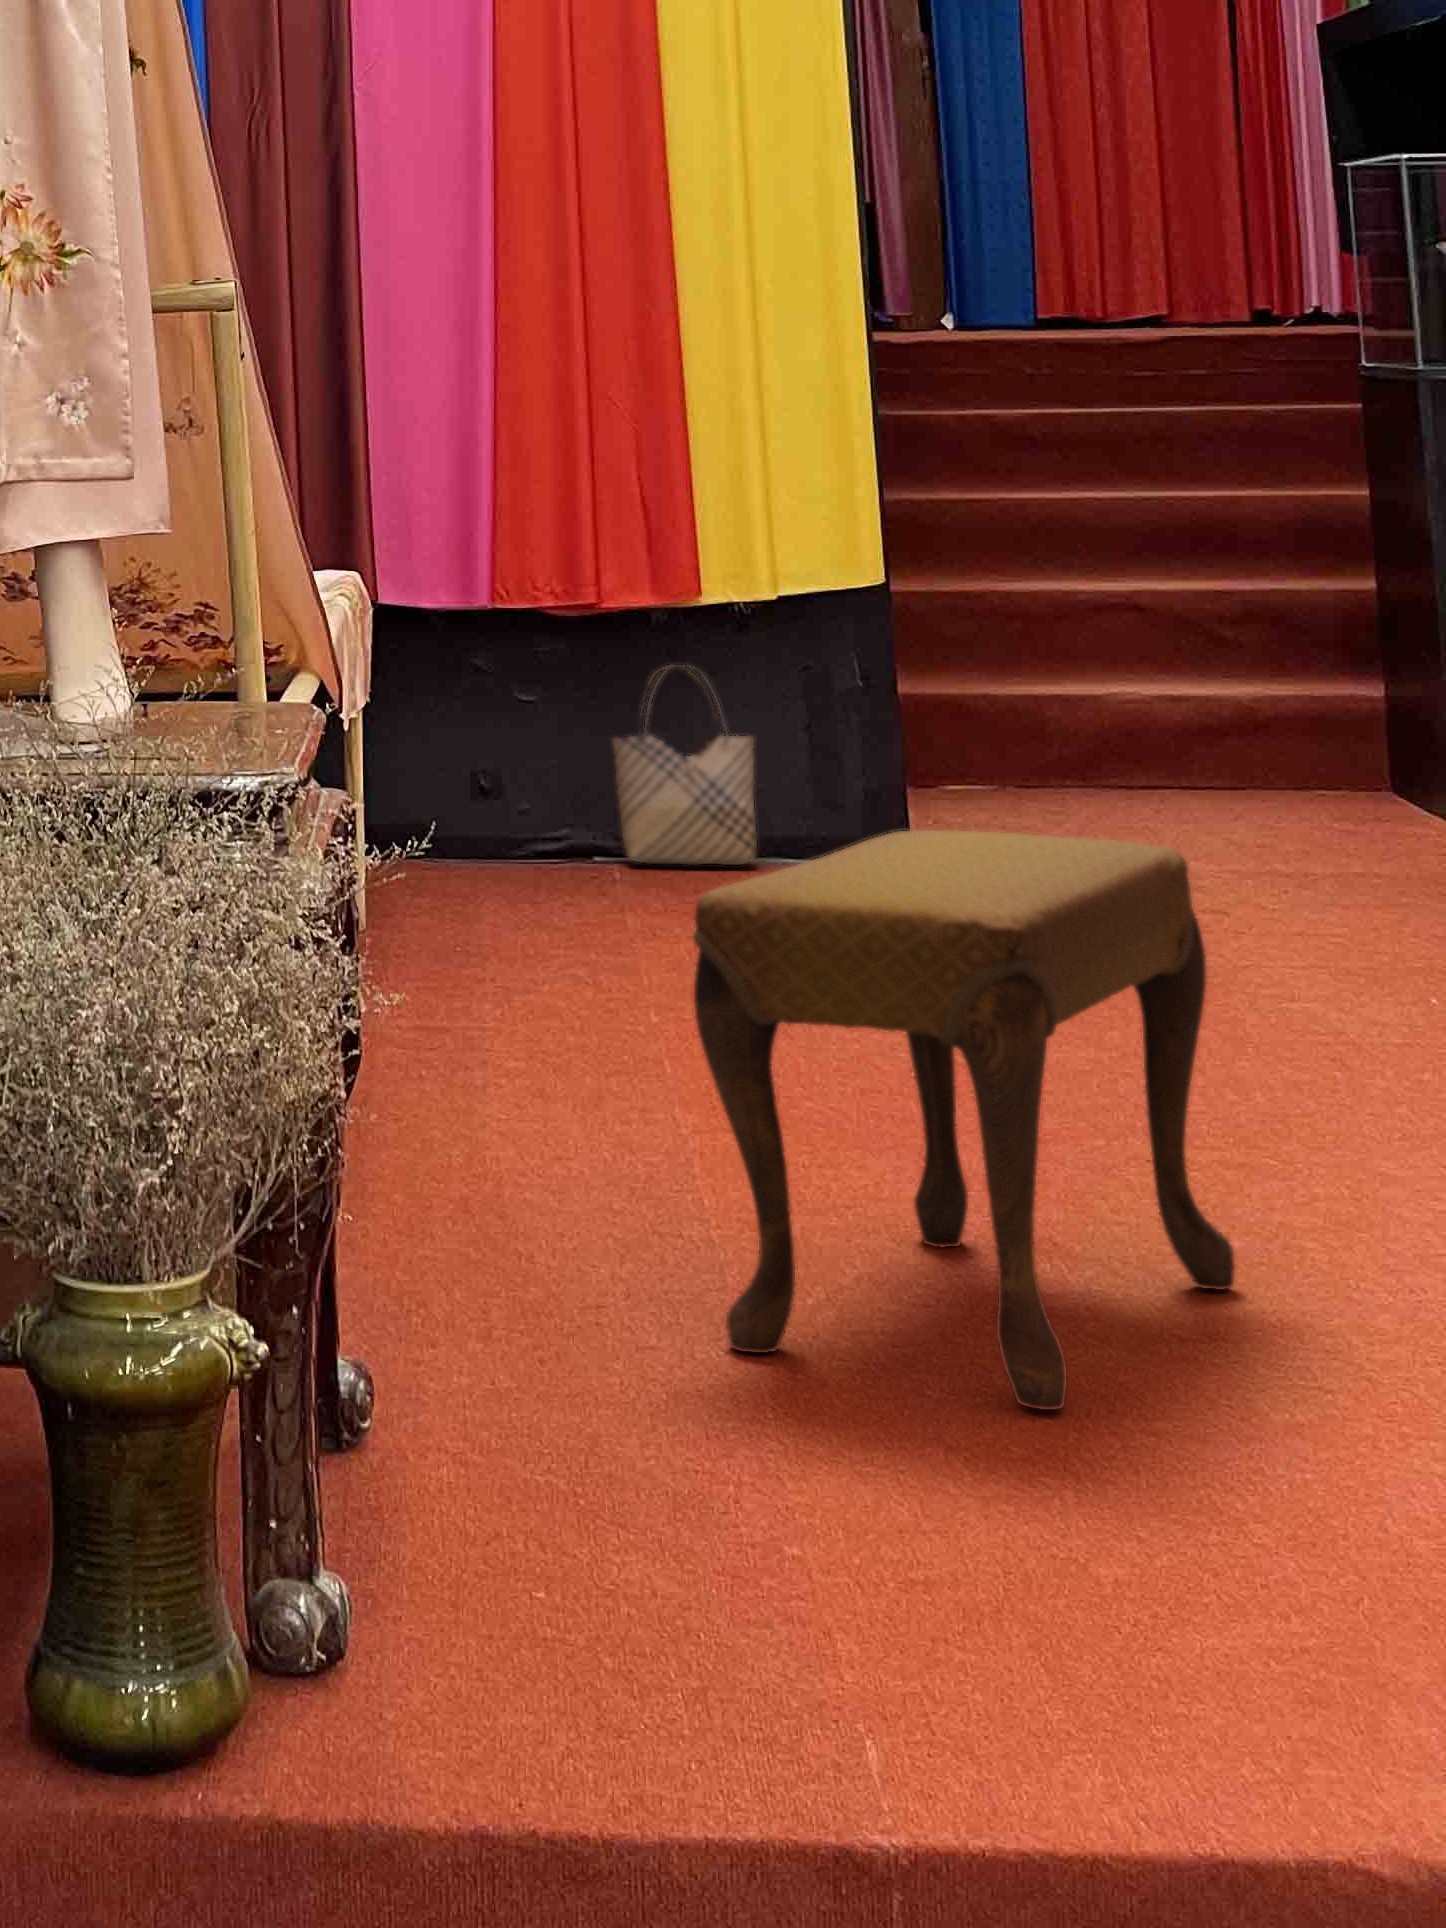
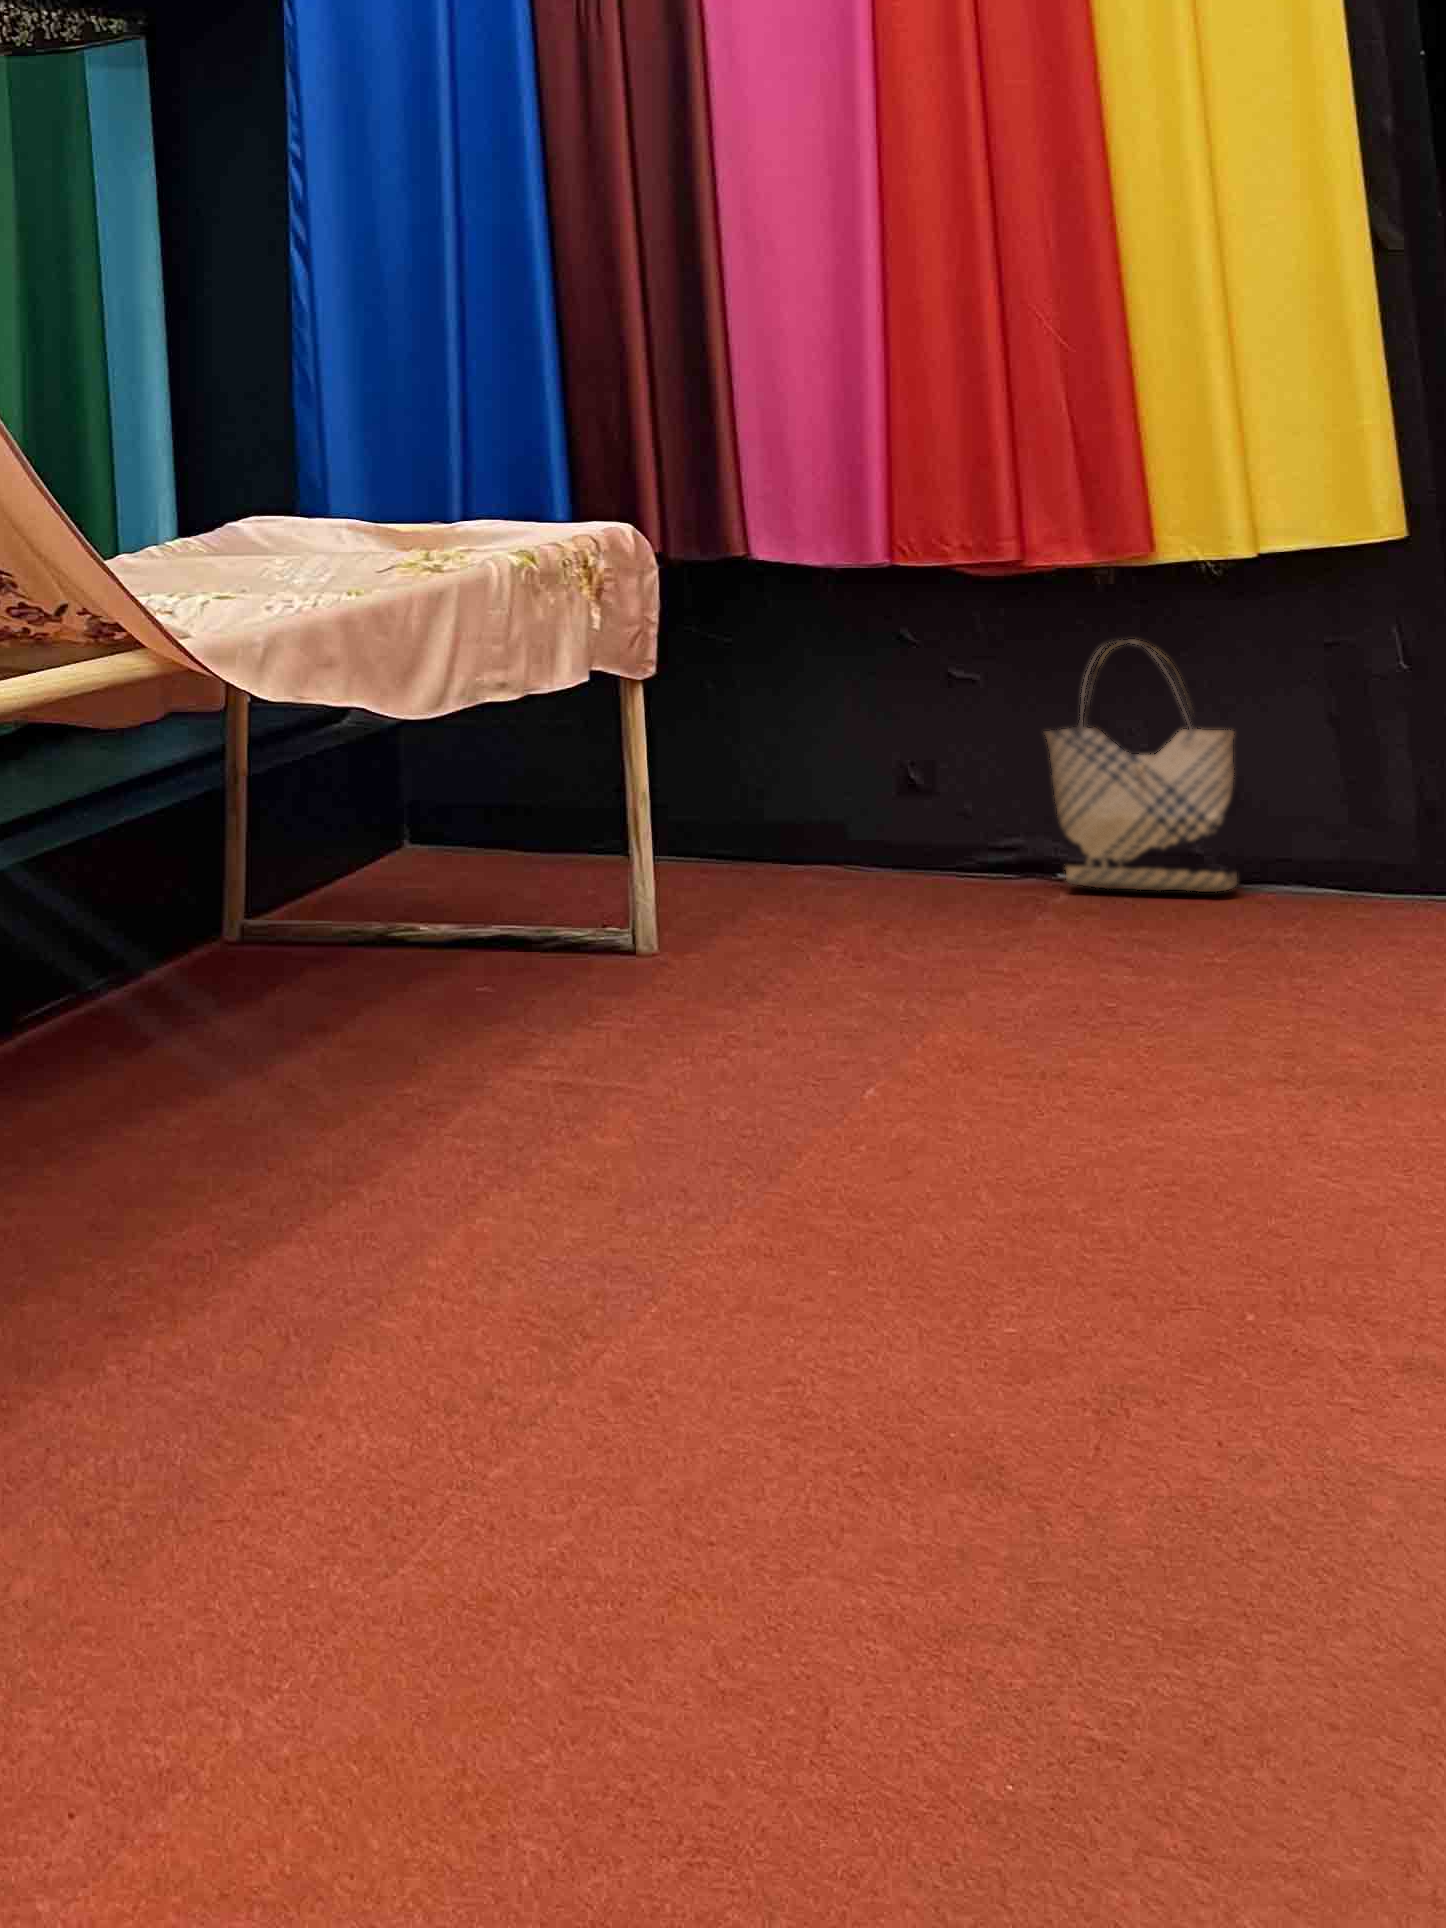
footstool: present [693,830,1235,1410] -> none [281,871,1145,1691]

